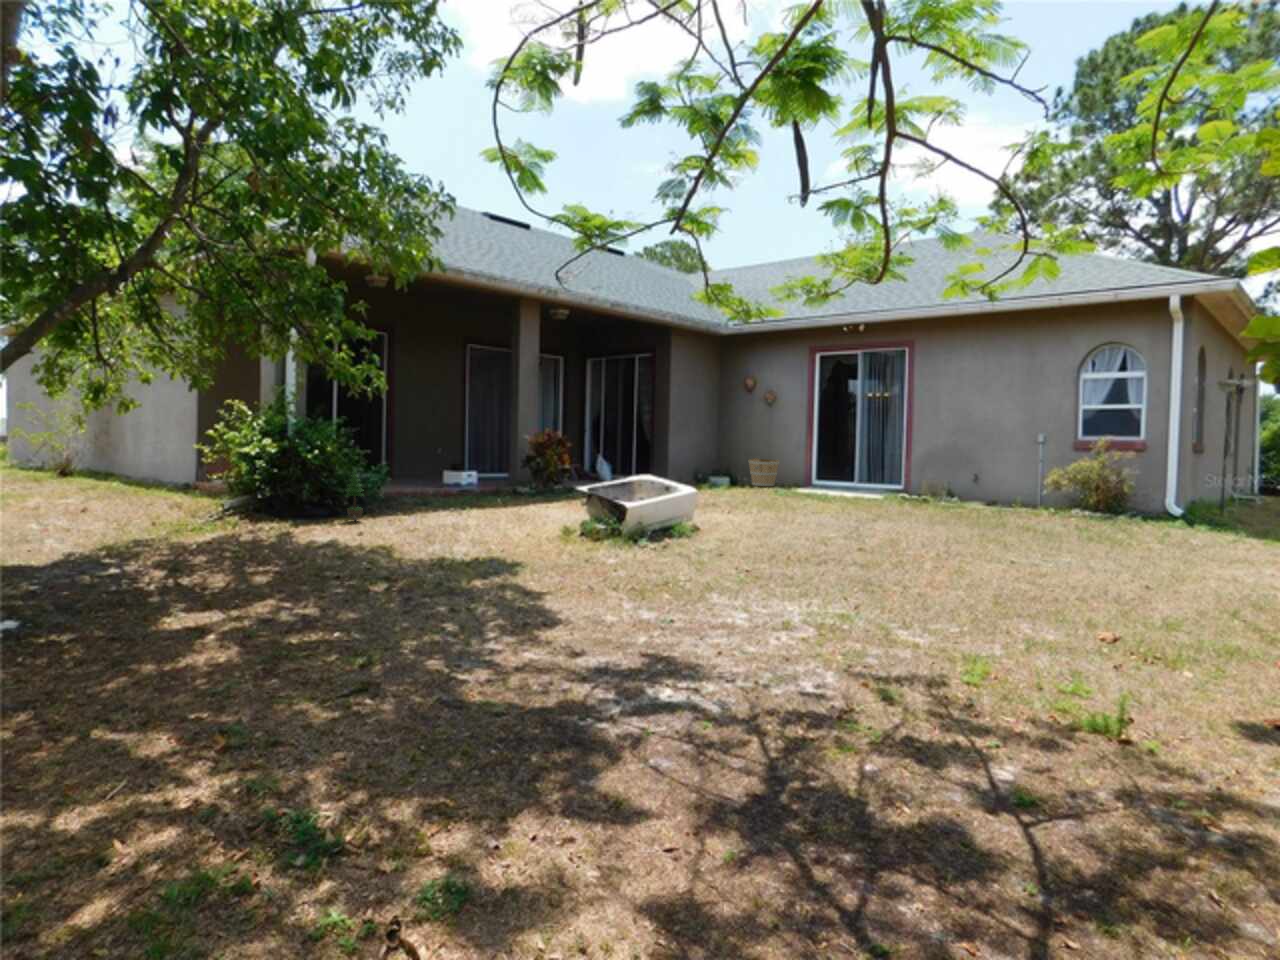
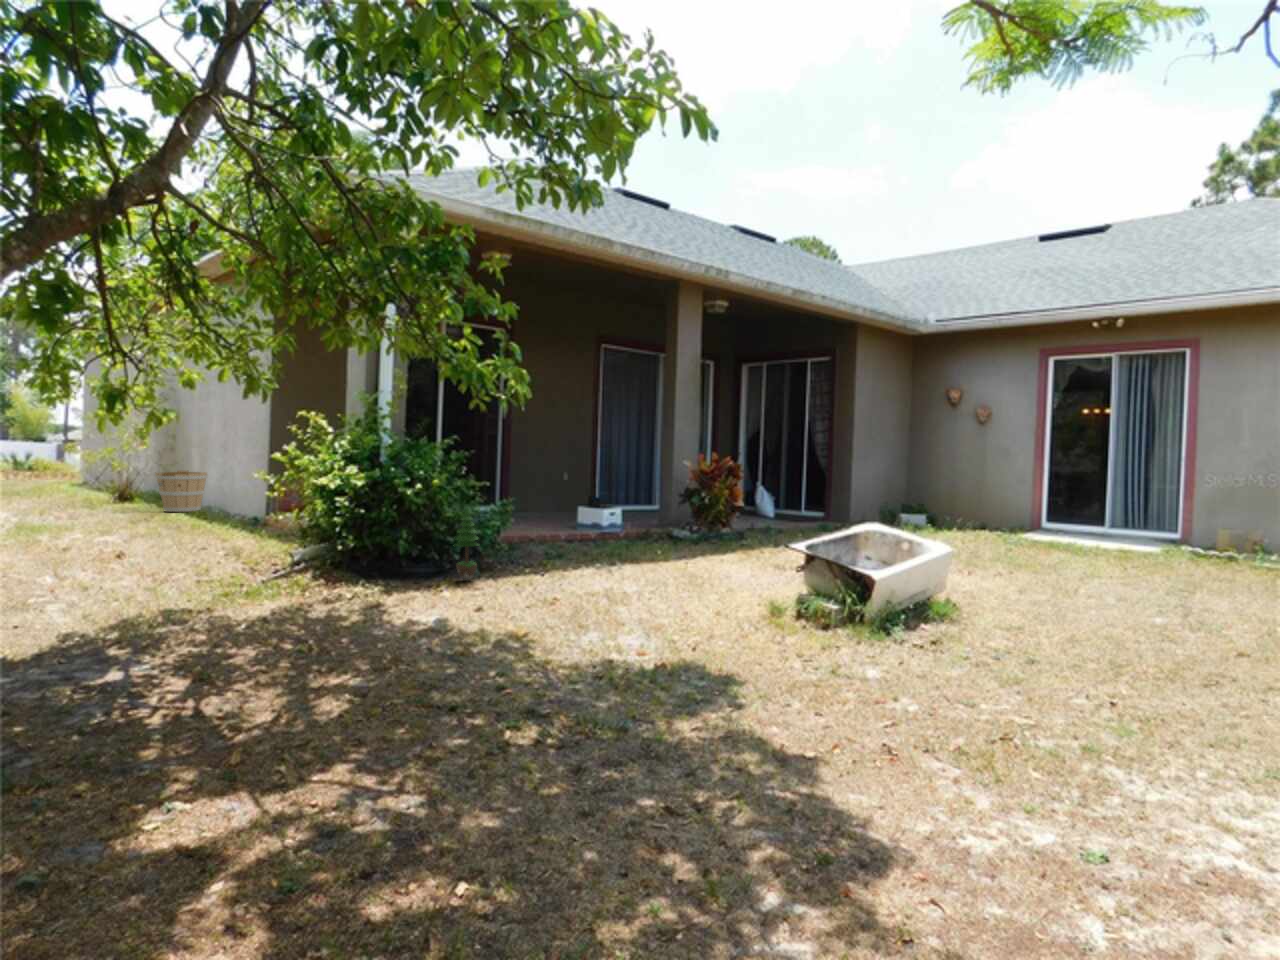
wooden bucket: present [749,458,780,486] -> present [155,470,207,512]

